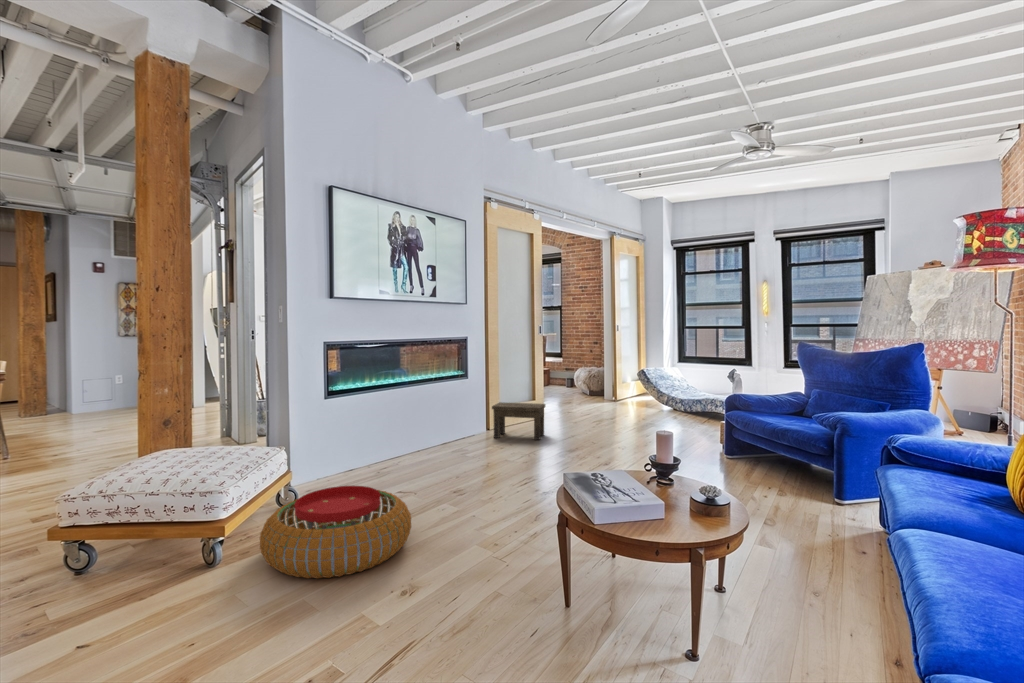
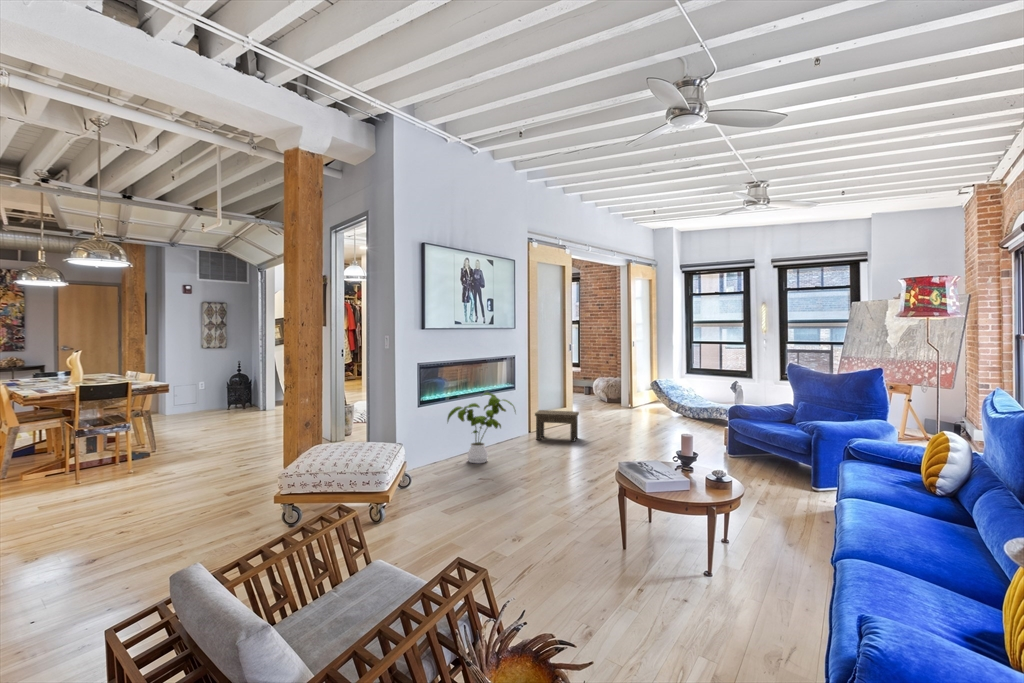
house plant: none [369,379,456,468] -> present [447,393,516,463]
pouf: present [260,486,411,578] -> none [404,473,506,534]

